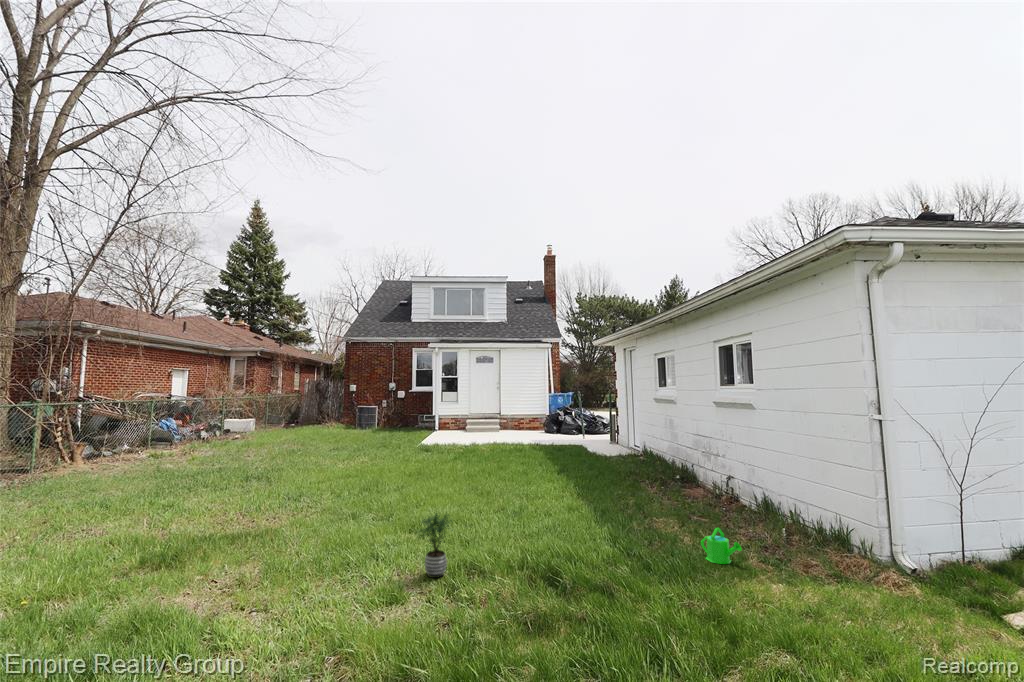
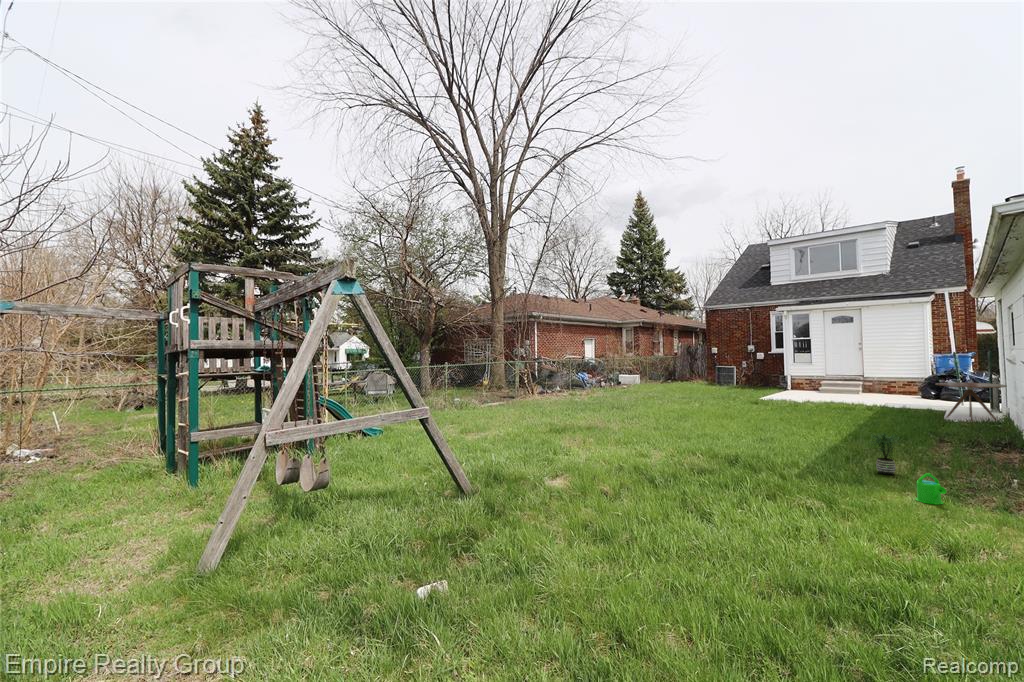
round table: none [576,418,620,452] -> present [936,382,1007,421]
potted plant: present [420,514,453,578] -> present [870,433,899,475]

